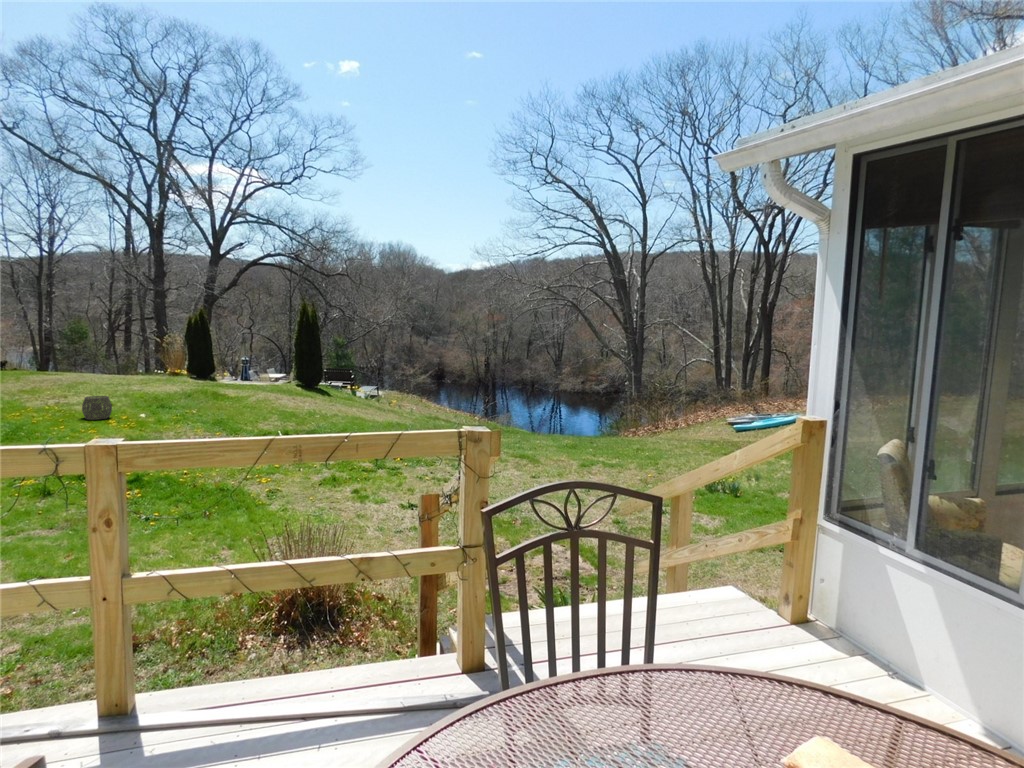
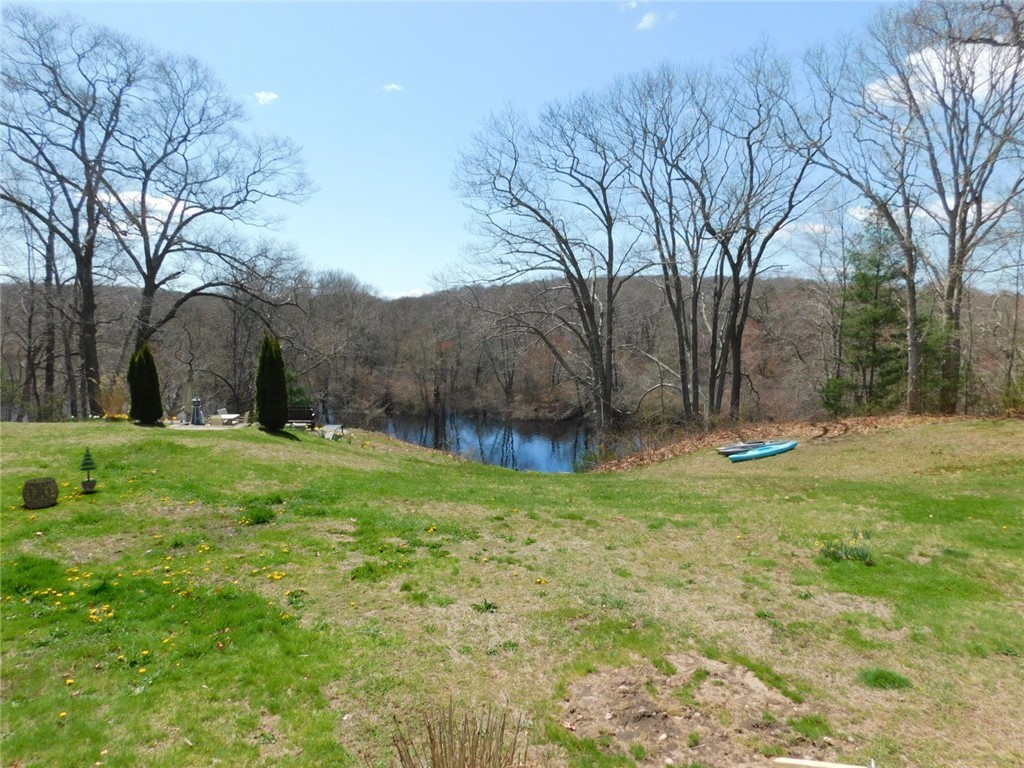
potted tree: none [130,373,146,413] -> present [79,447,97,492]

